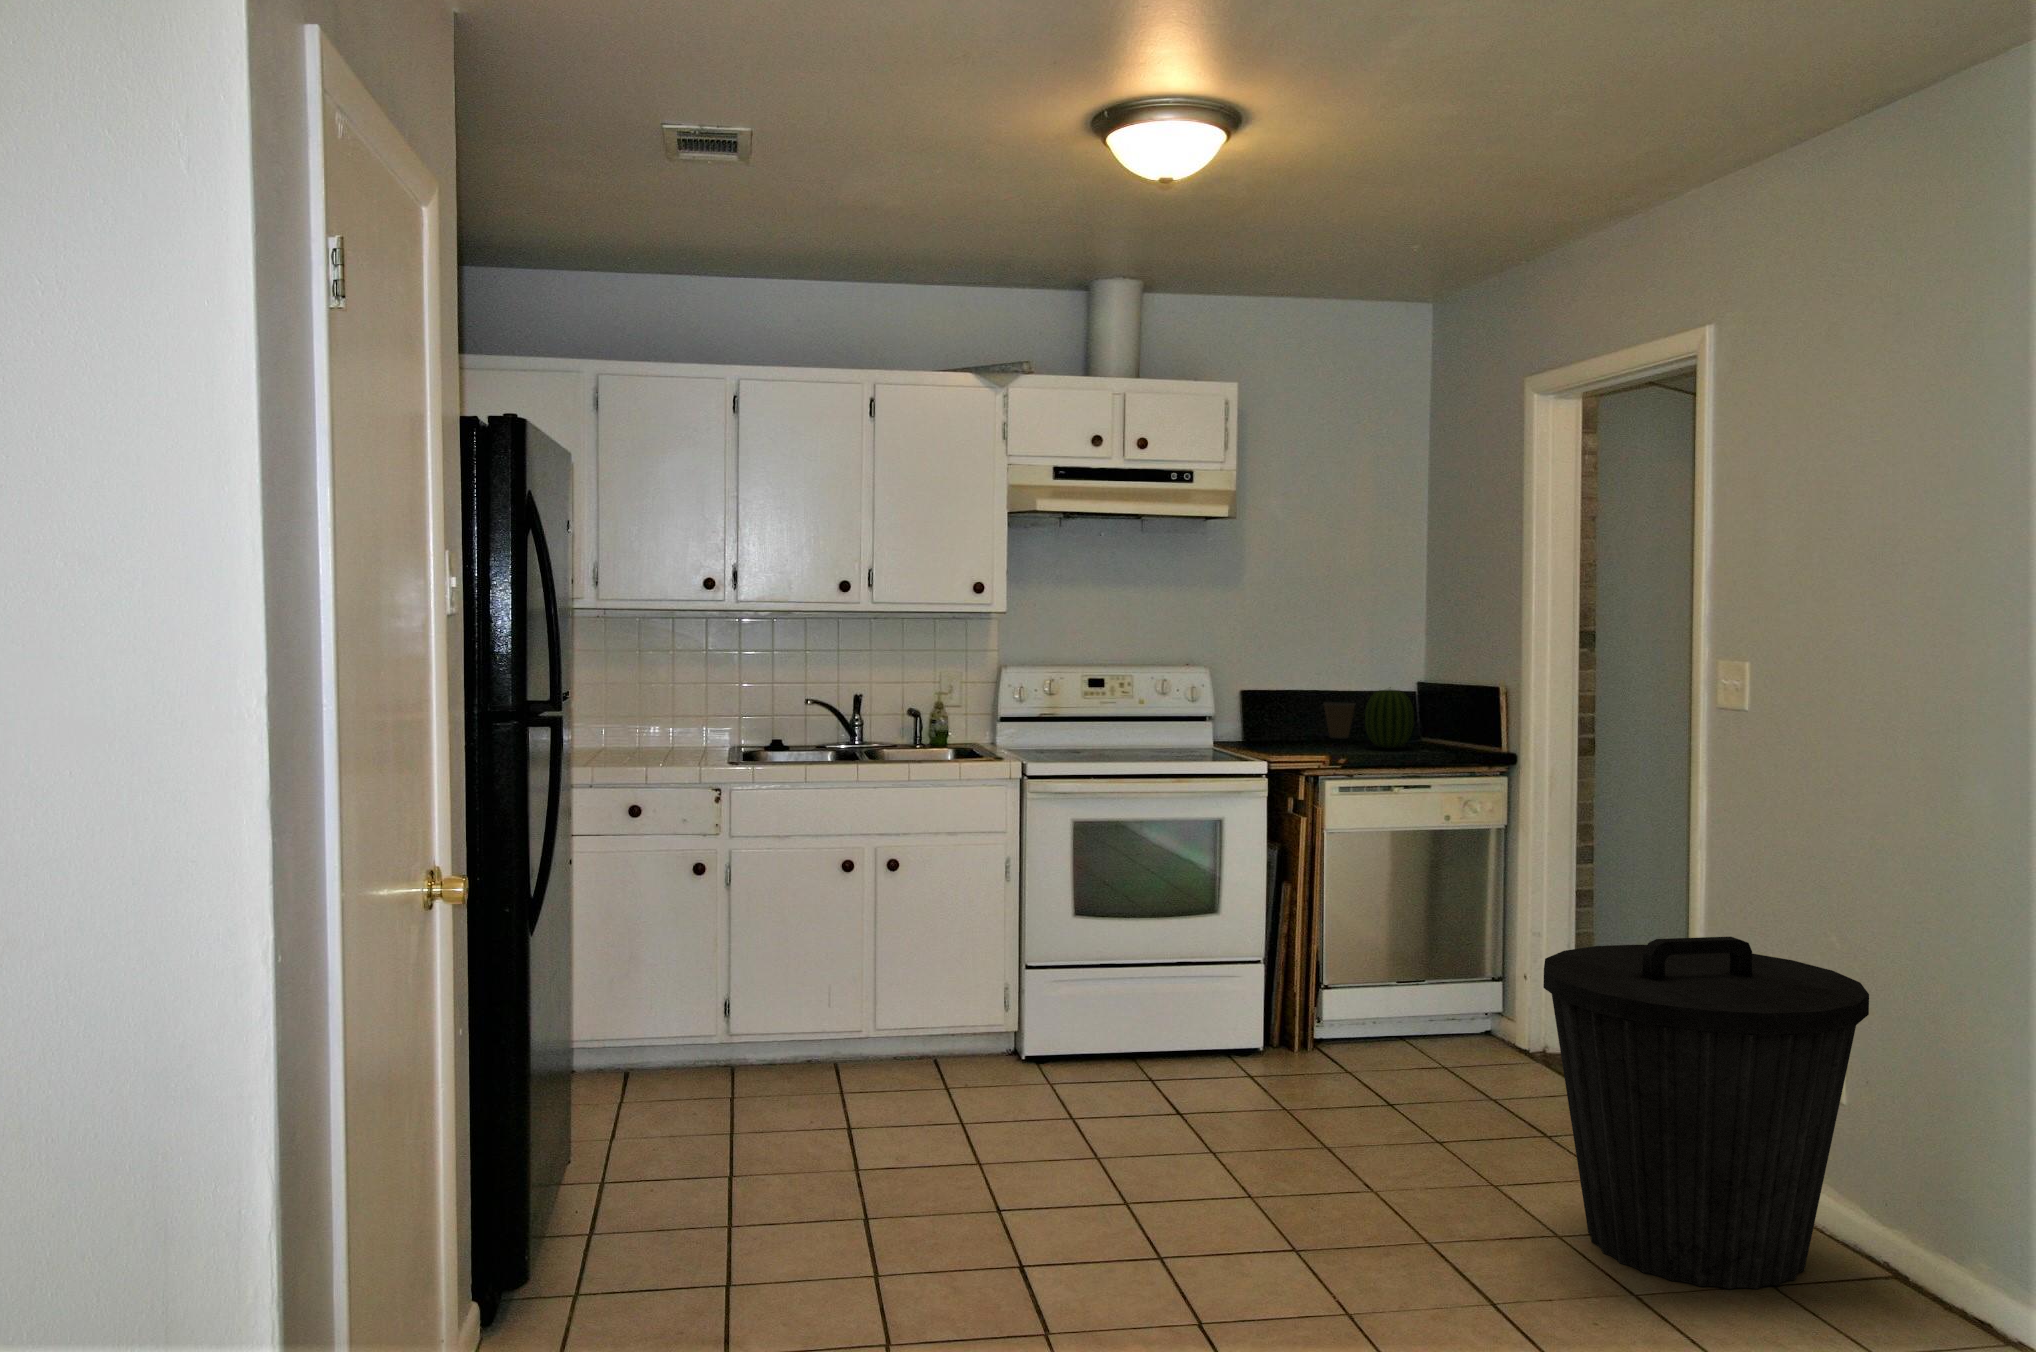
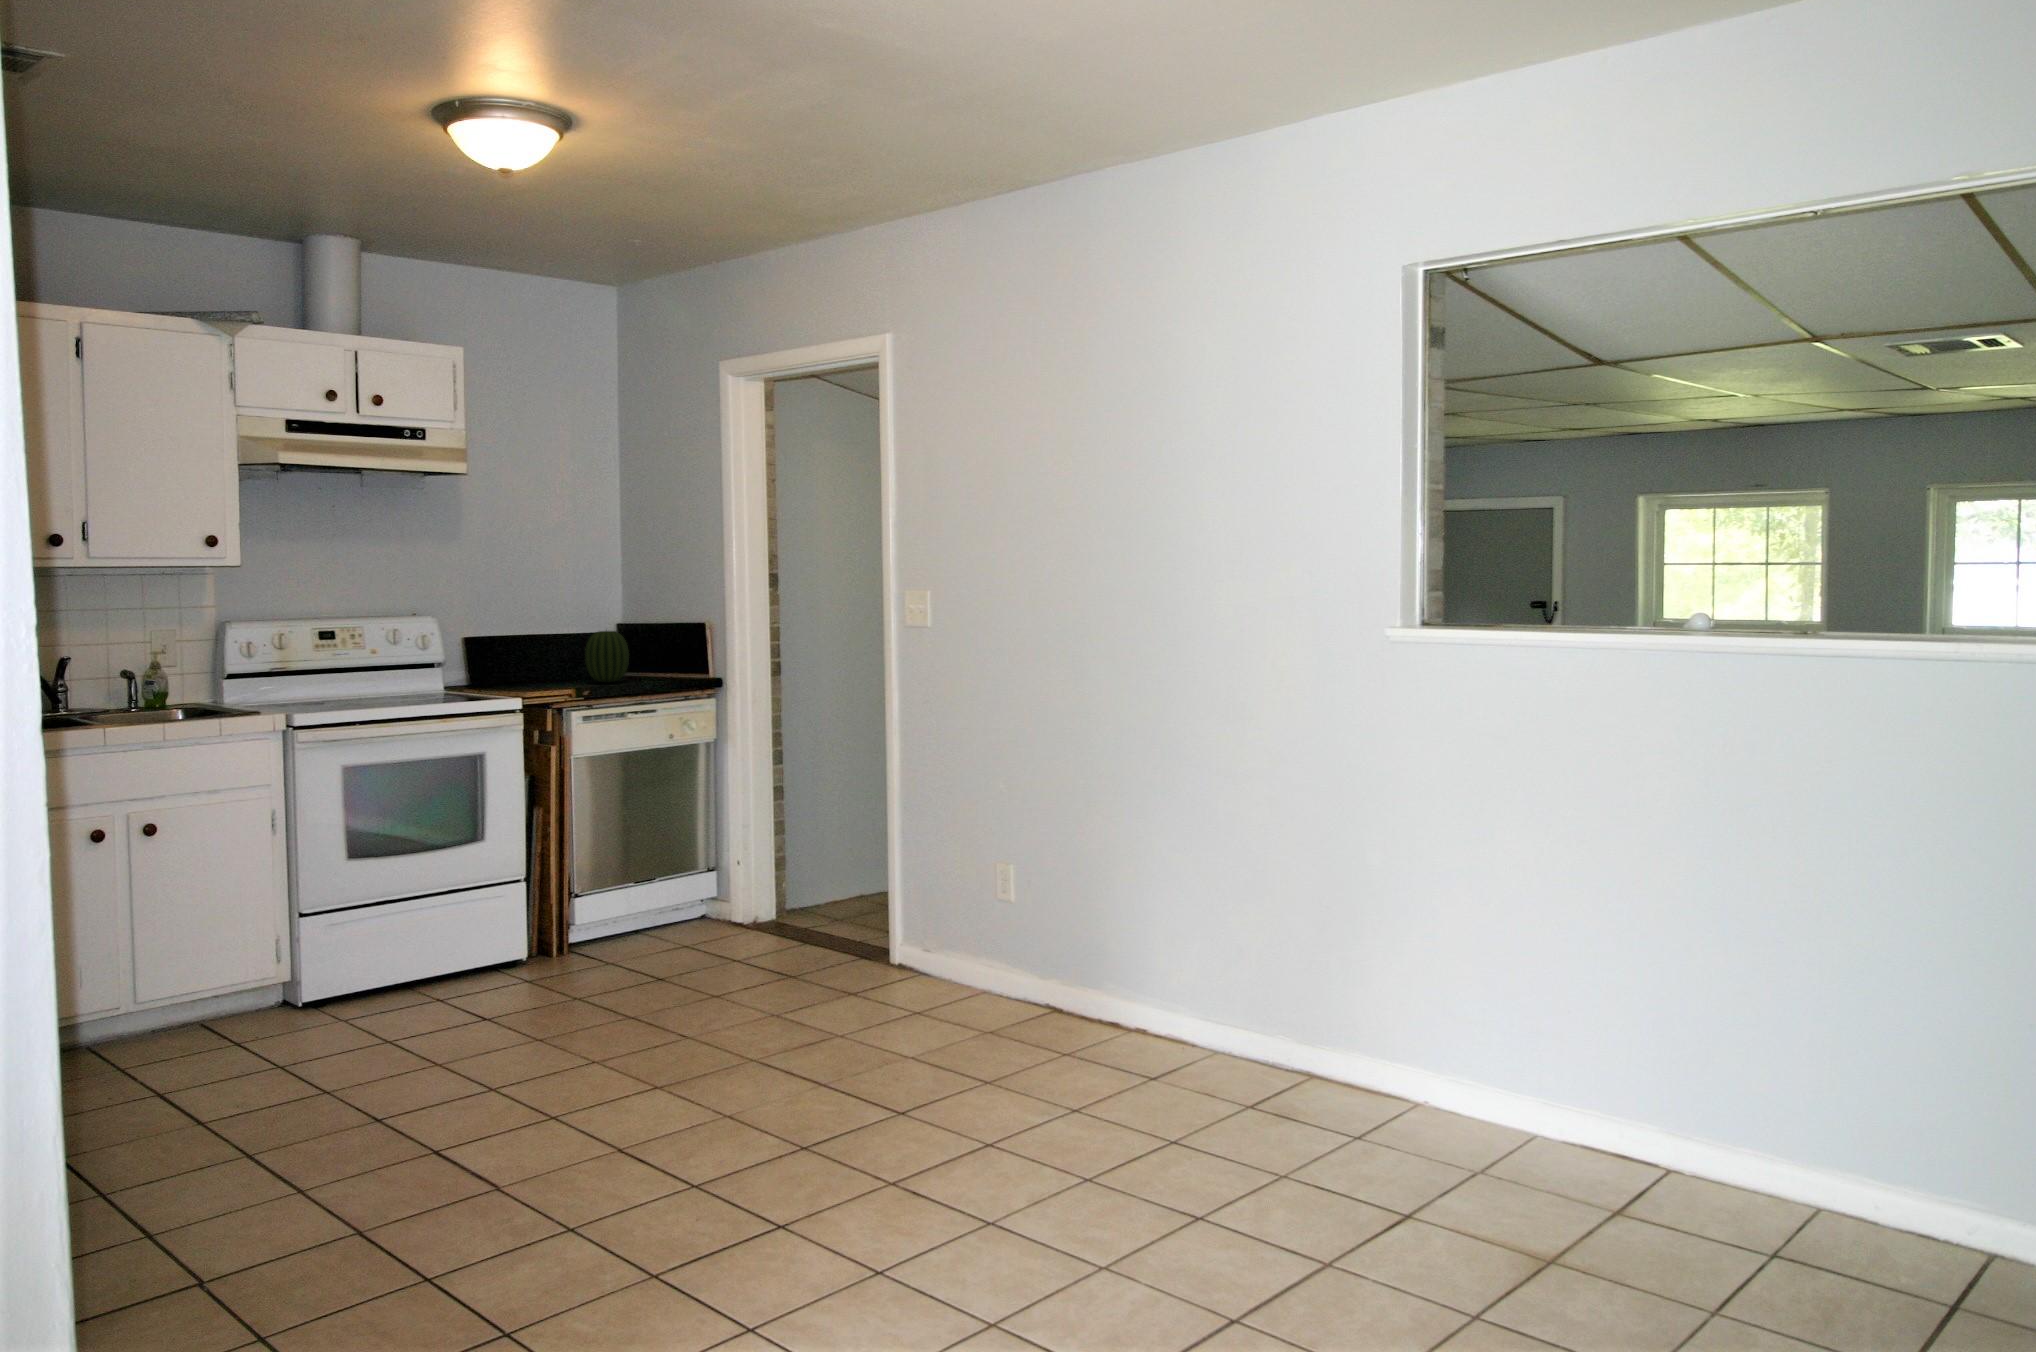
coffee cup: present [1324,702,1355,739] -> none [535,645,566,677]
trash can: present [1543,937,1869,1289] -> none [823,796,1041,1047]

